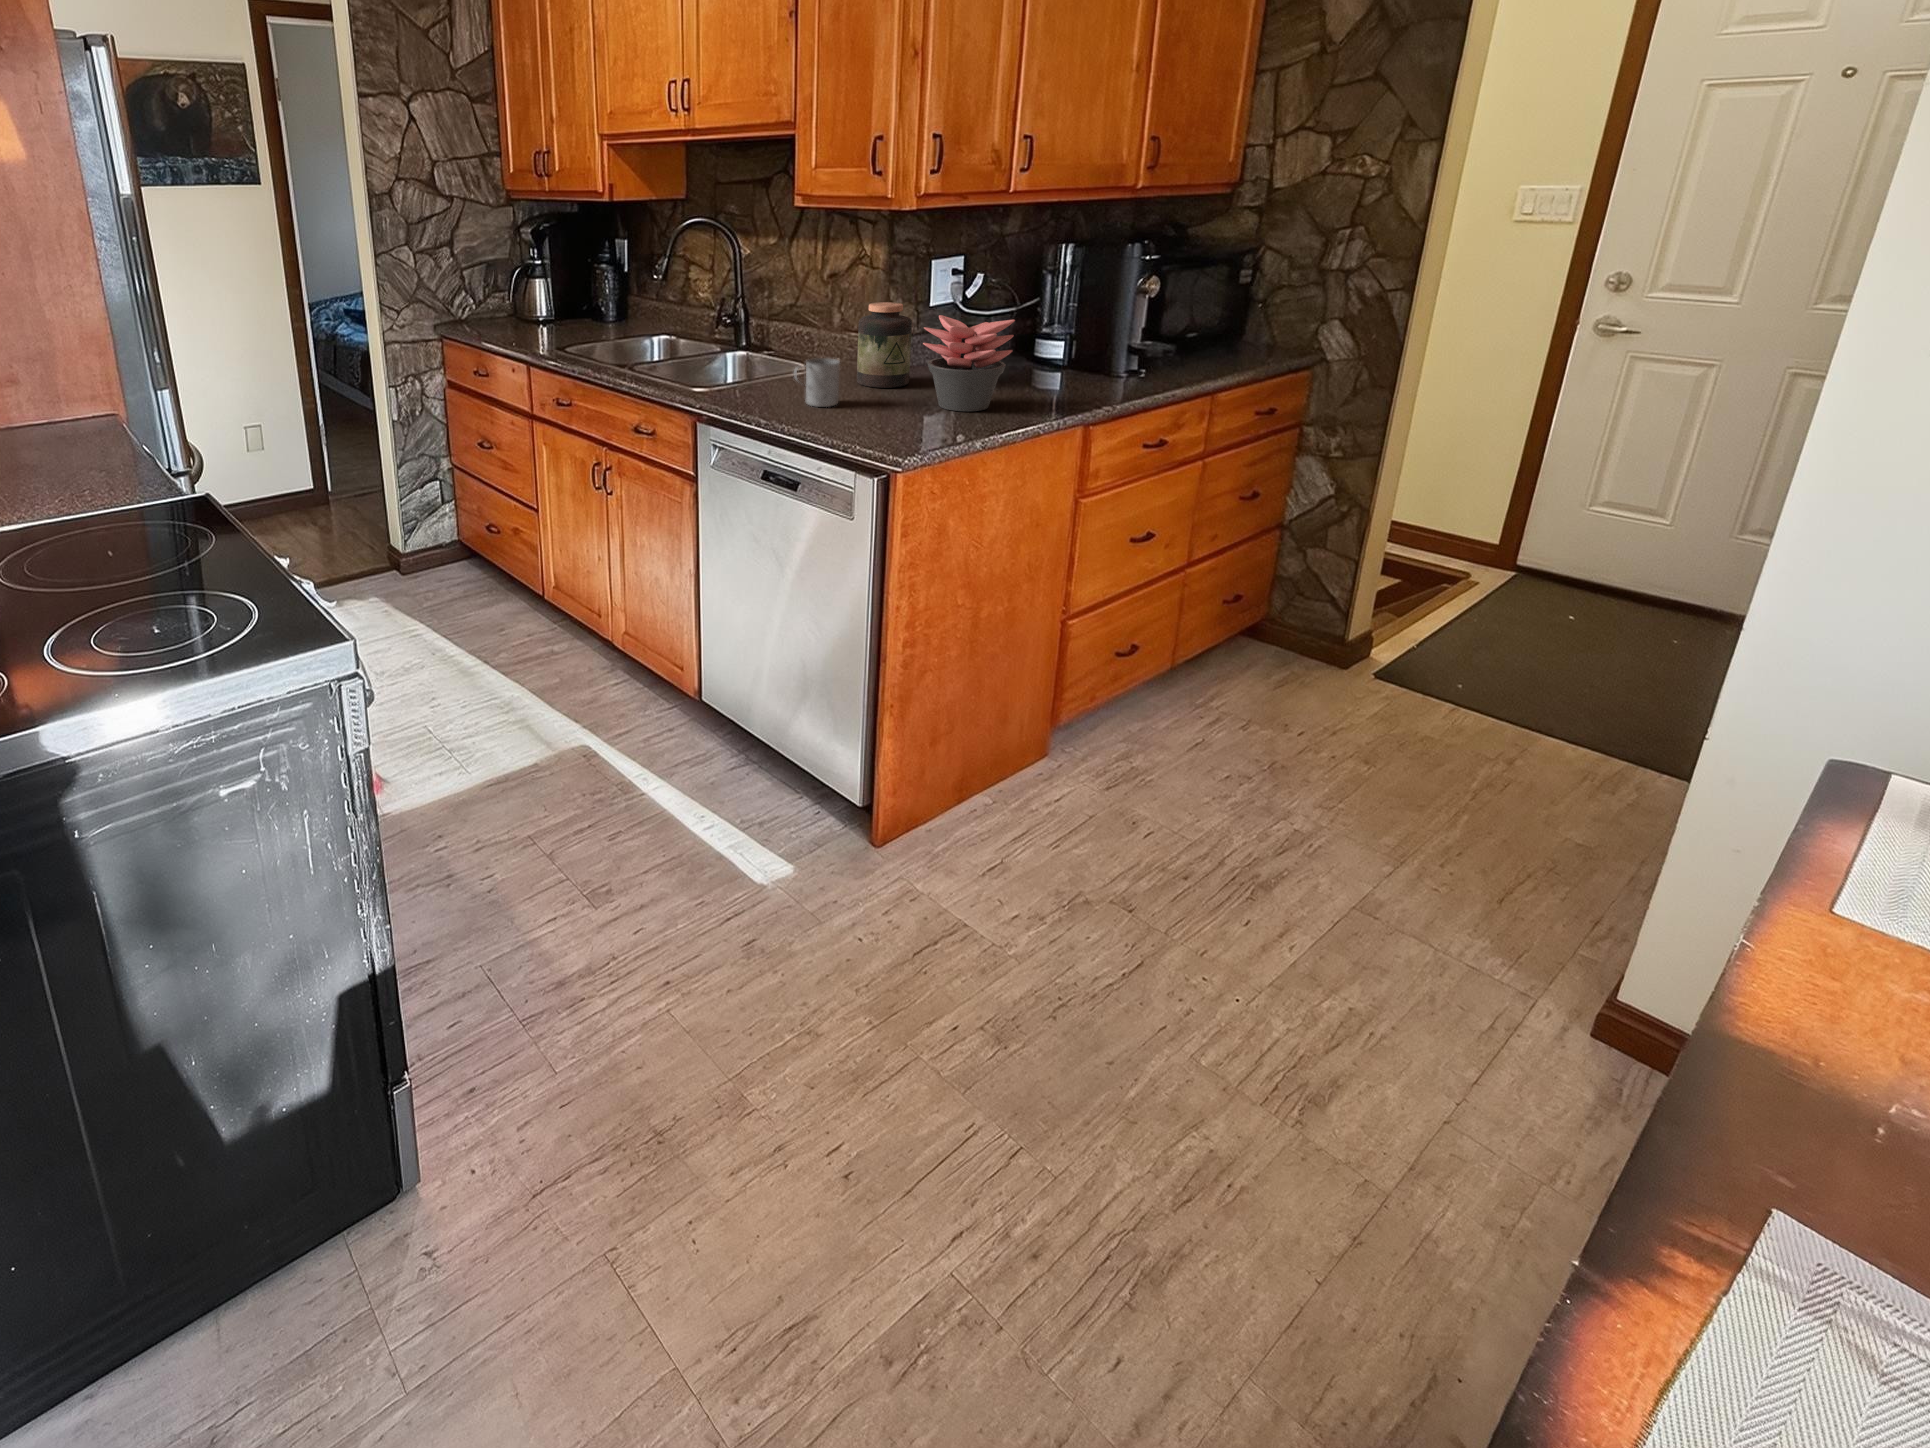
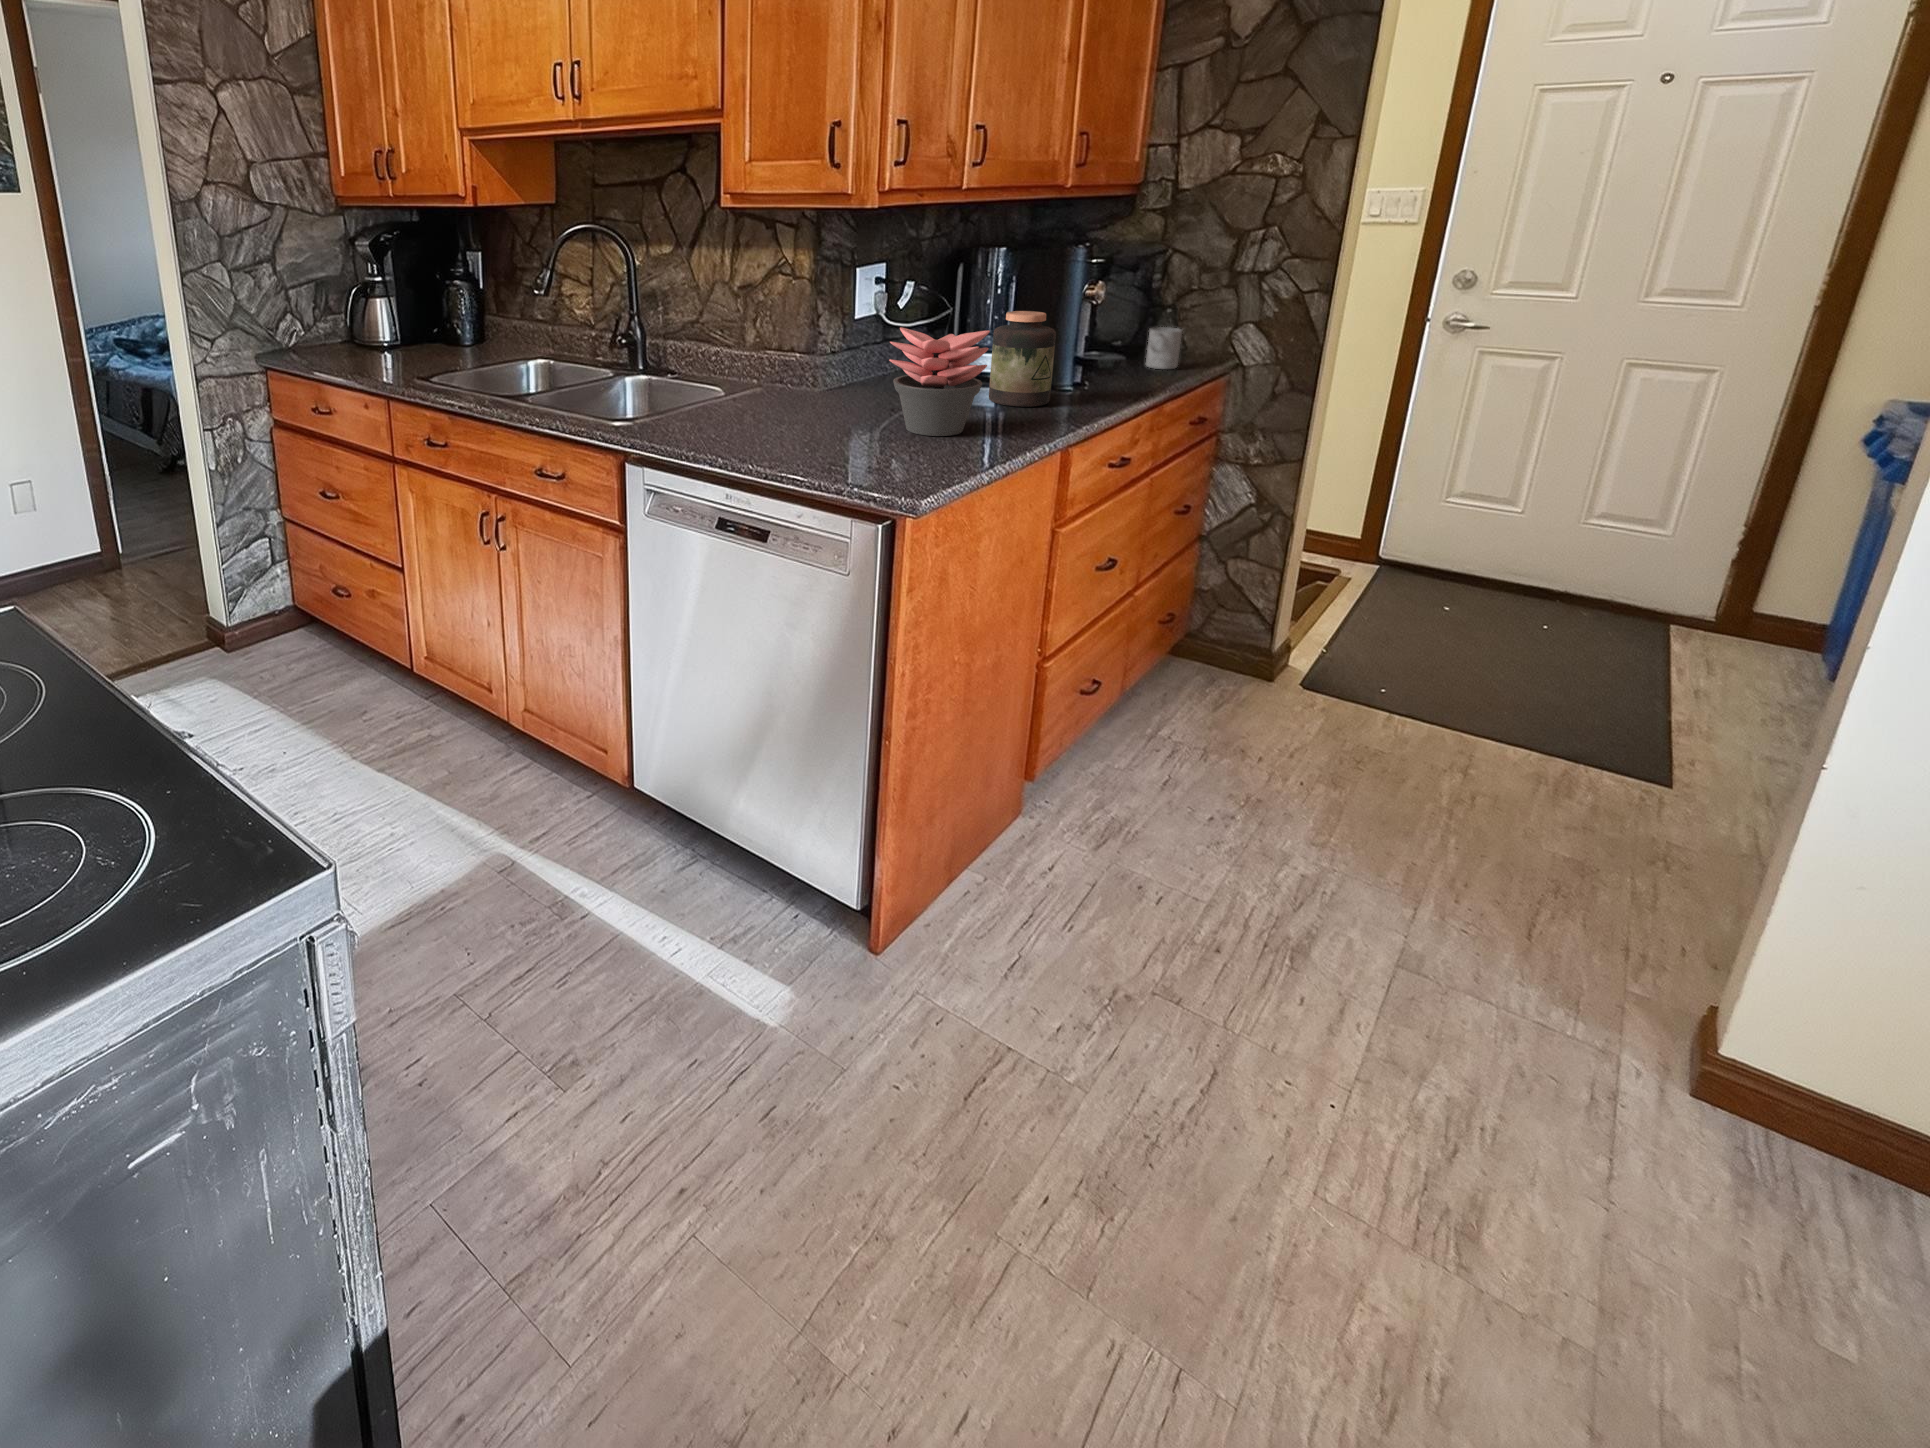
jar: present [857,302,912,388] -> present [989,311,1056,407]
mug: present [794,358,840,407] -> present [1146,327,1182,369]

